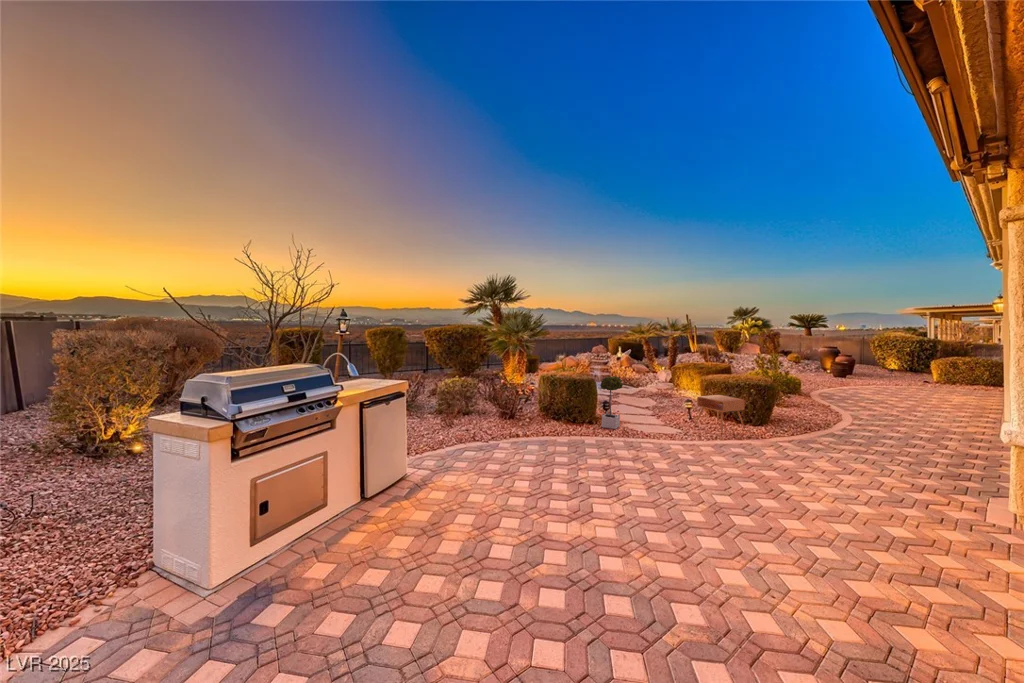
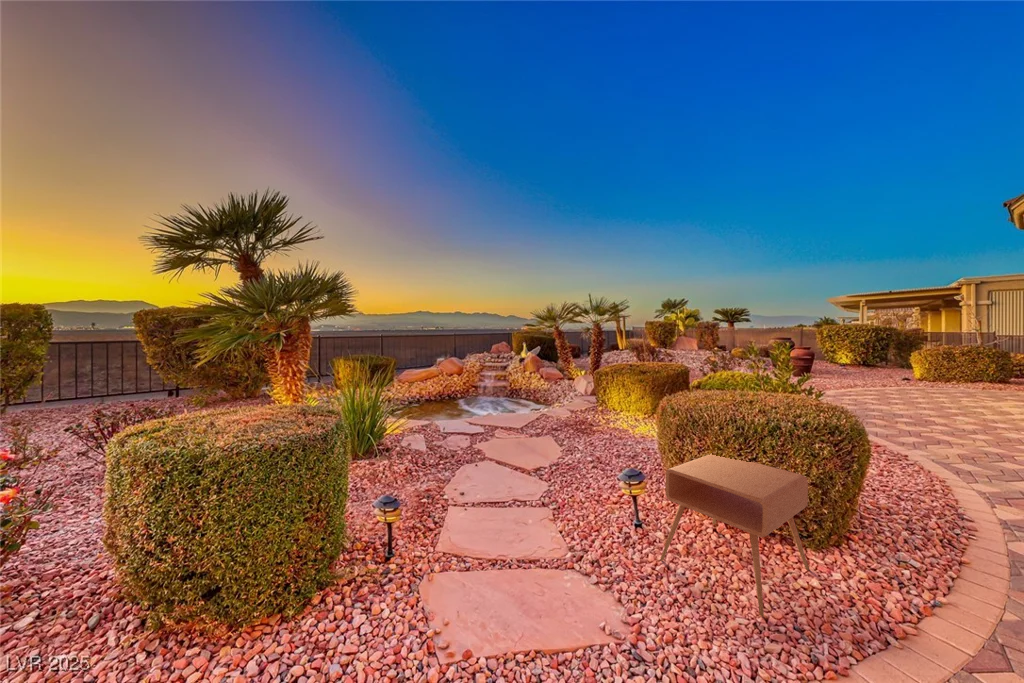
potted tree: present [600,376,623,429] -> none [324,425,419,634]

